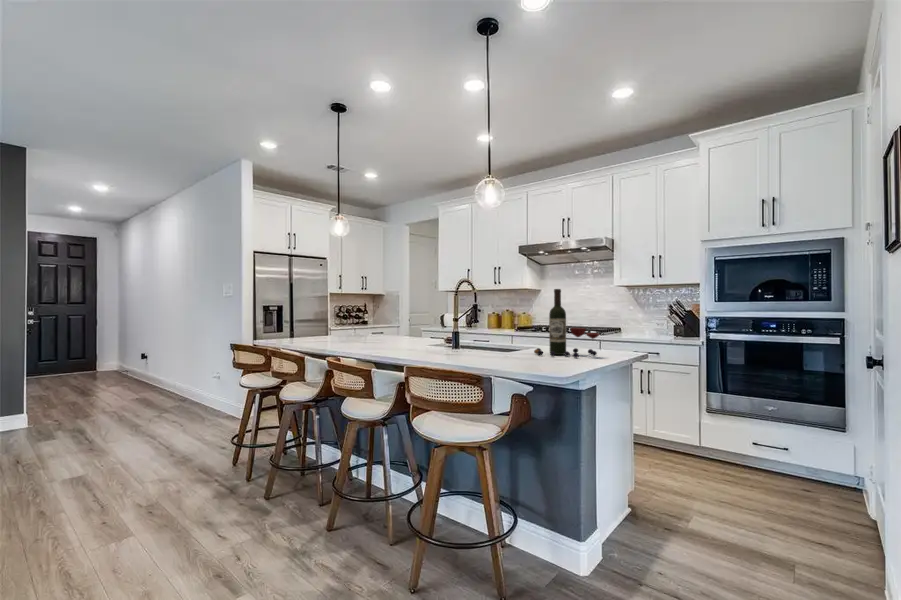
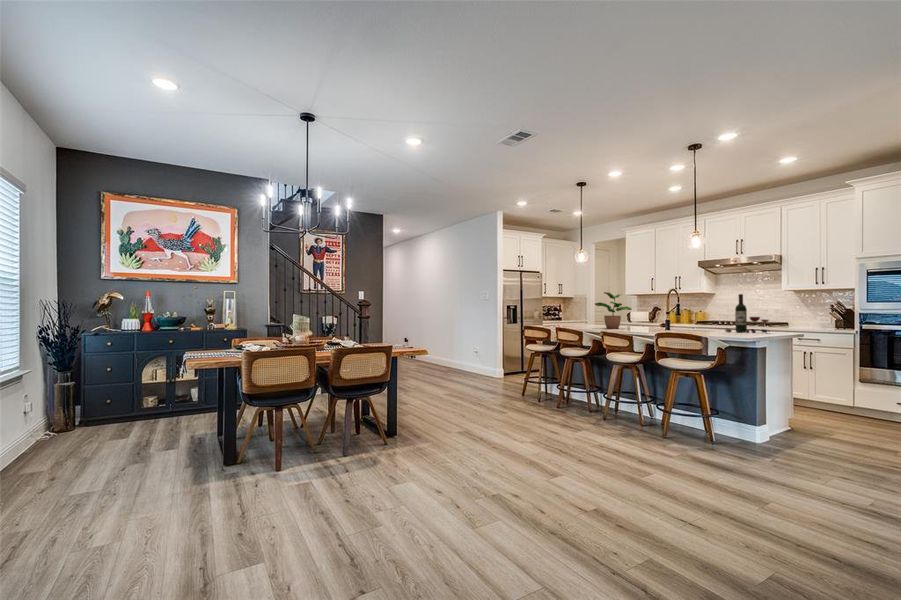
potted plant: none [347,285,404,348] -> present [595,292,632,329]

